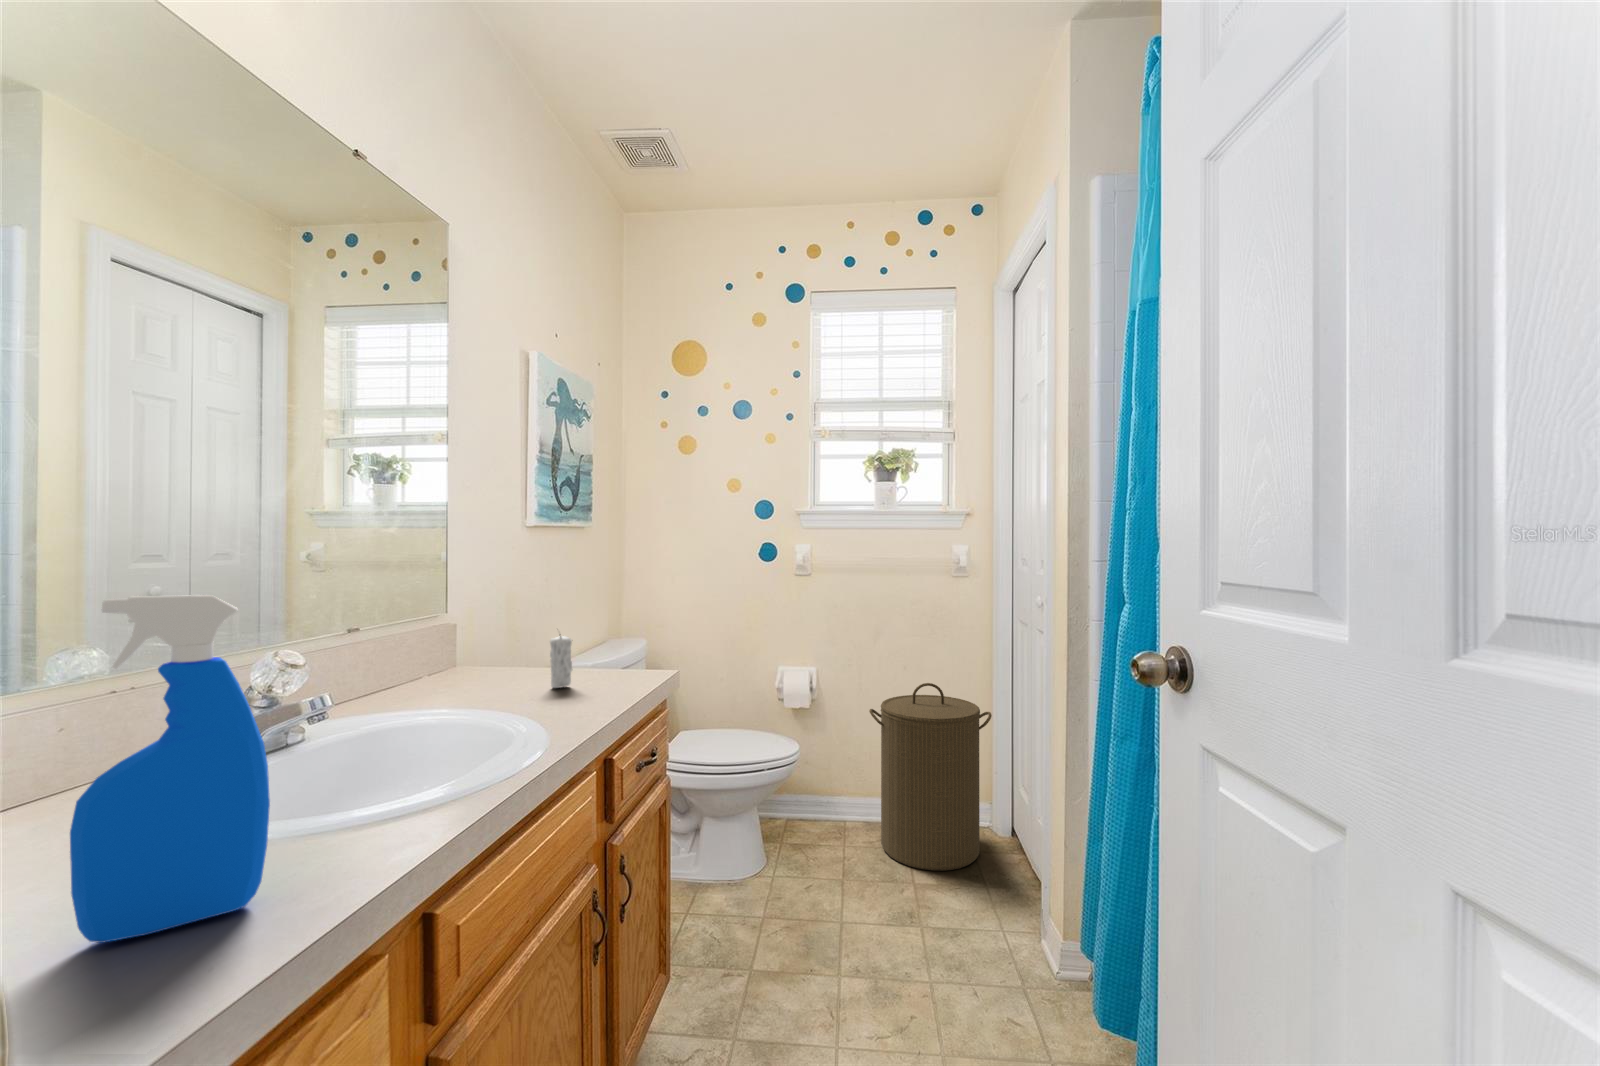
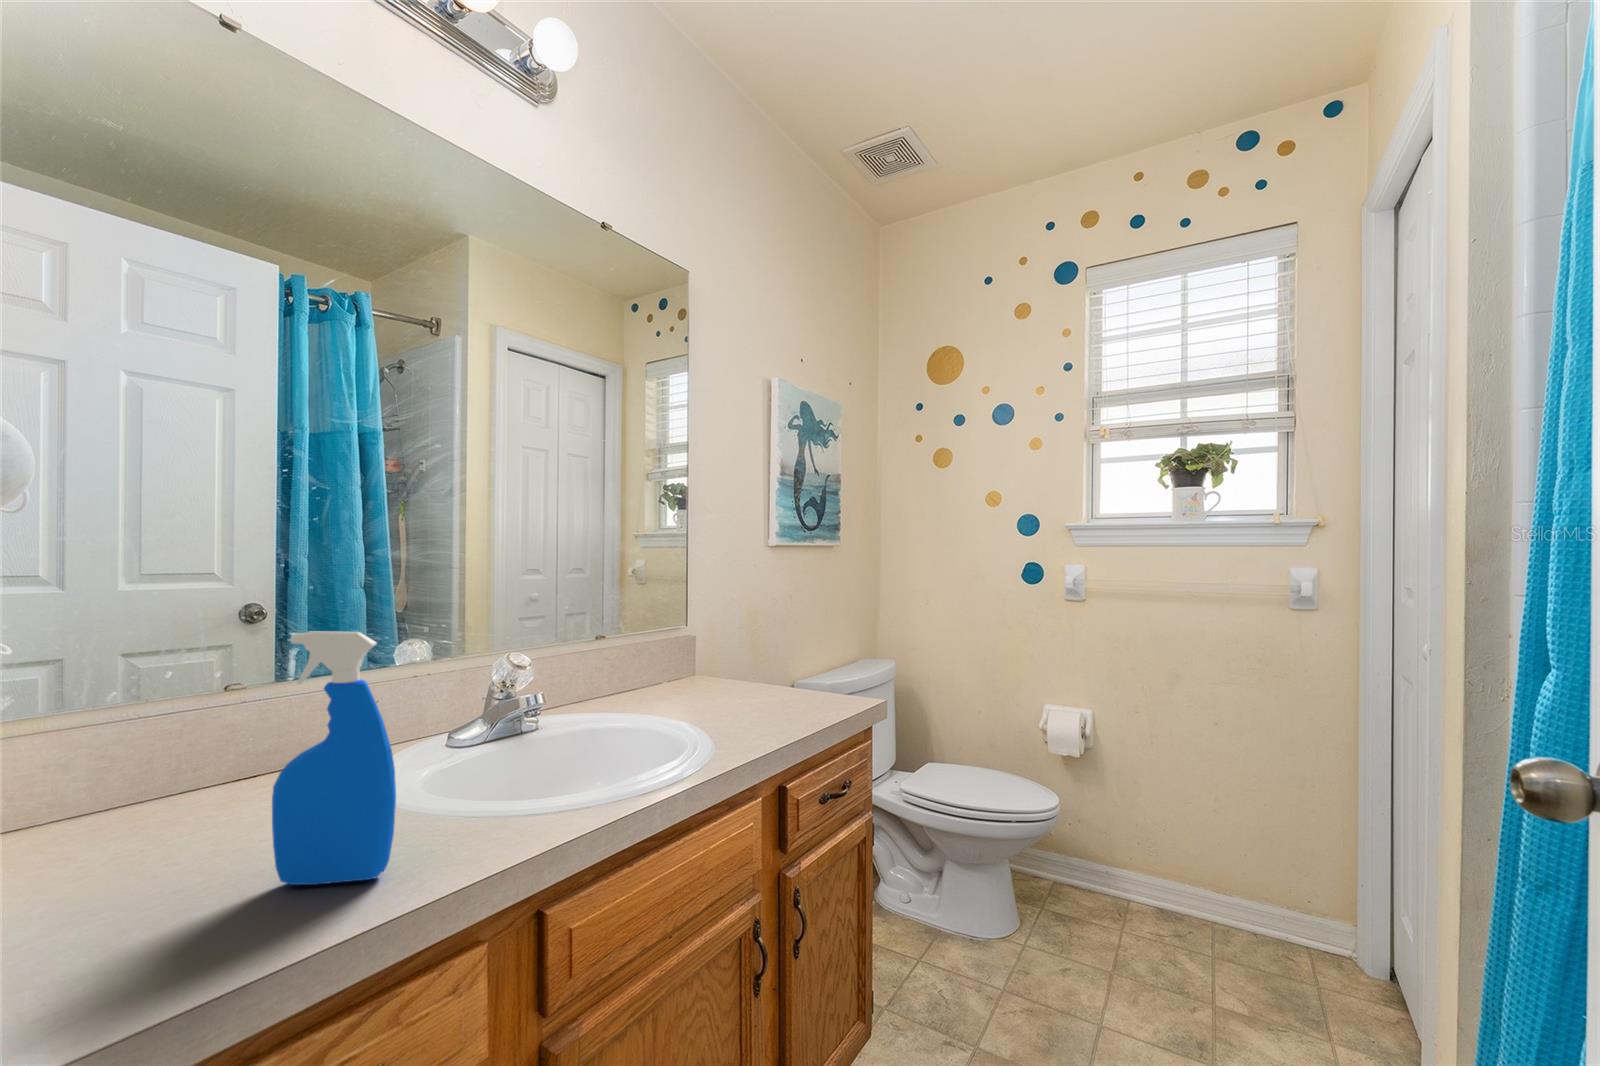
candle: present [550,636,572,688] -> none [744,652,765,712]
laundry hamper: present [869,683,992,871] -> none [1159,748,1345,1003]

